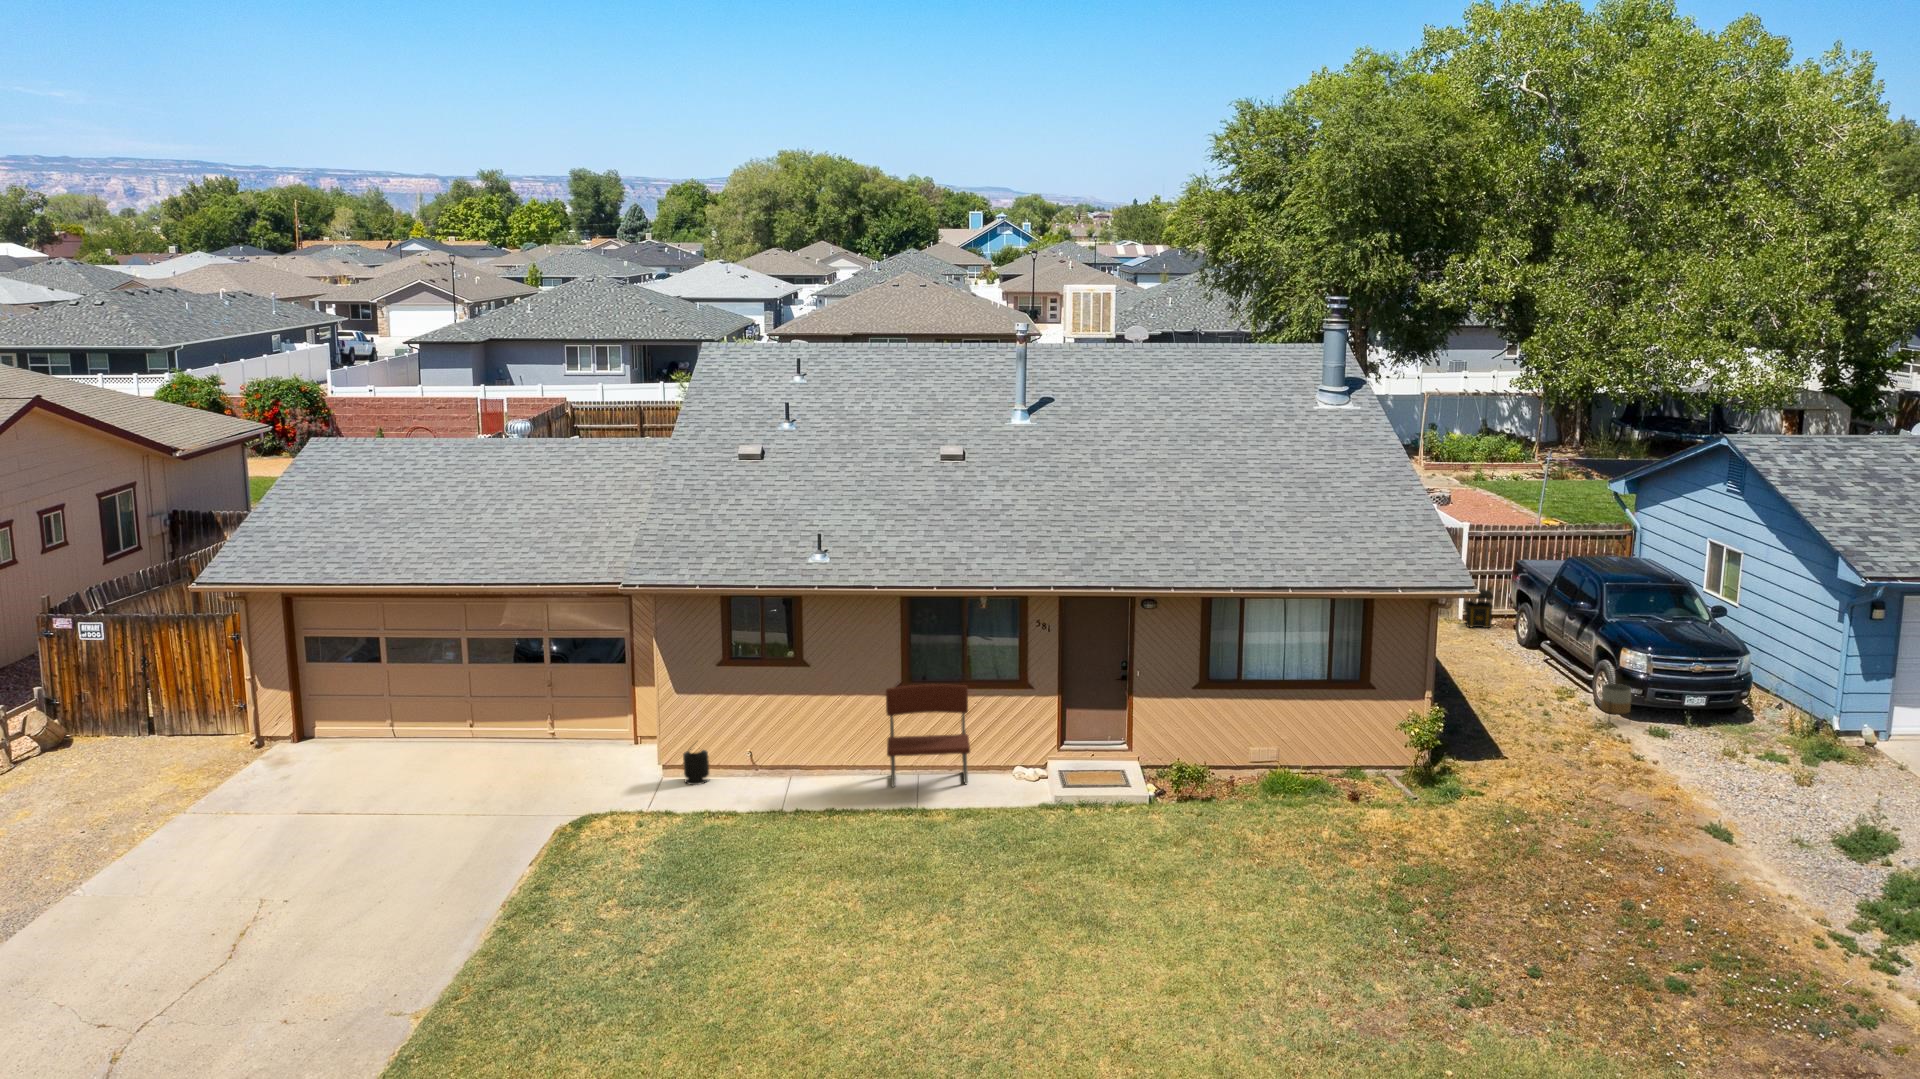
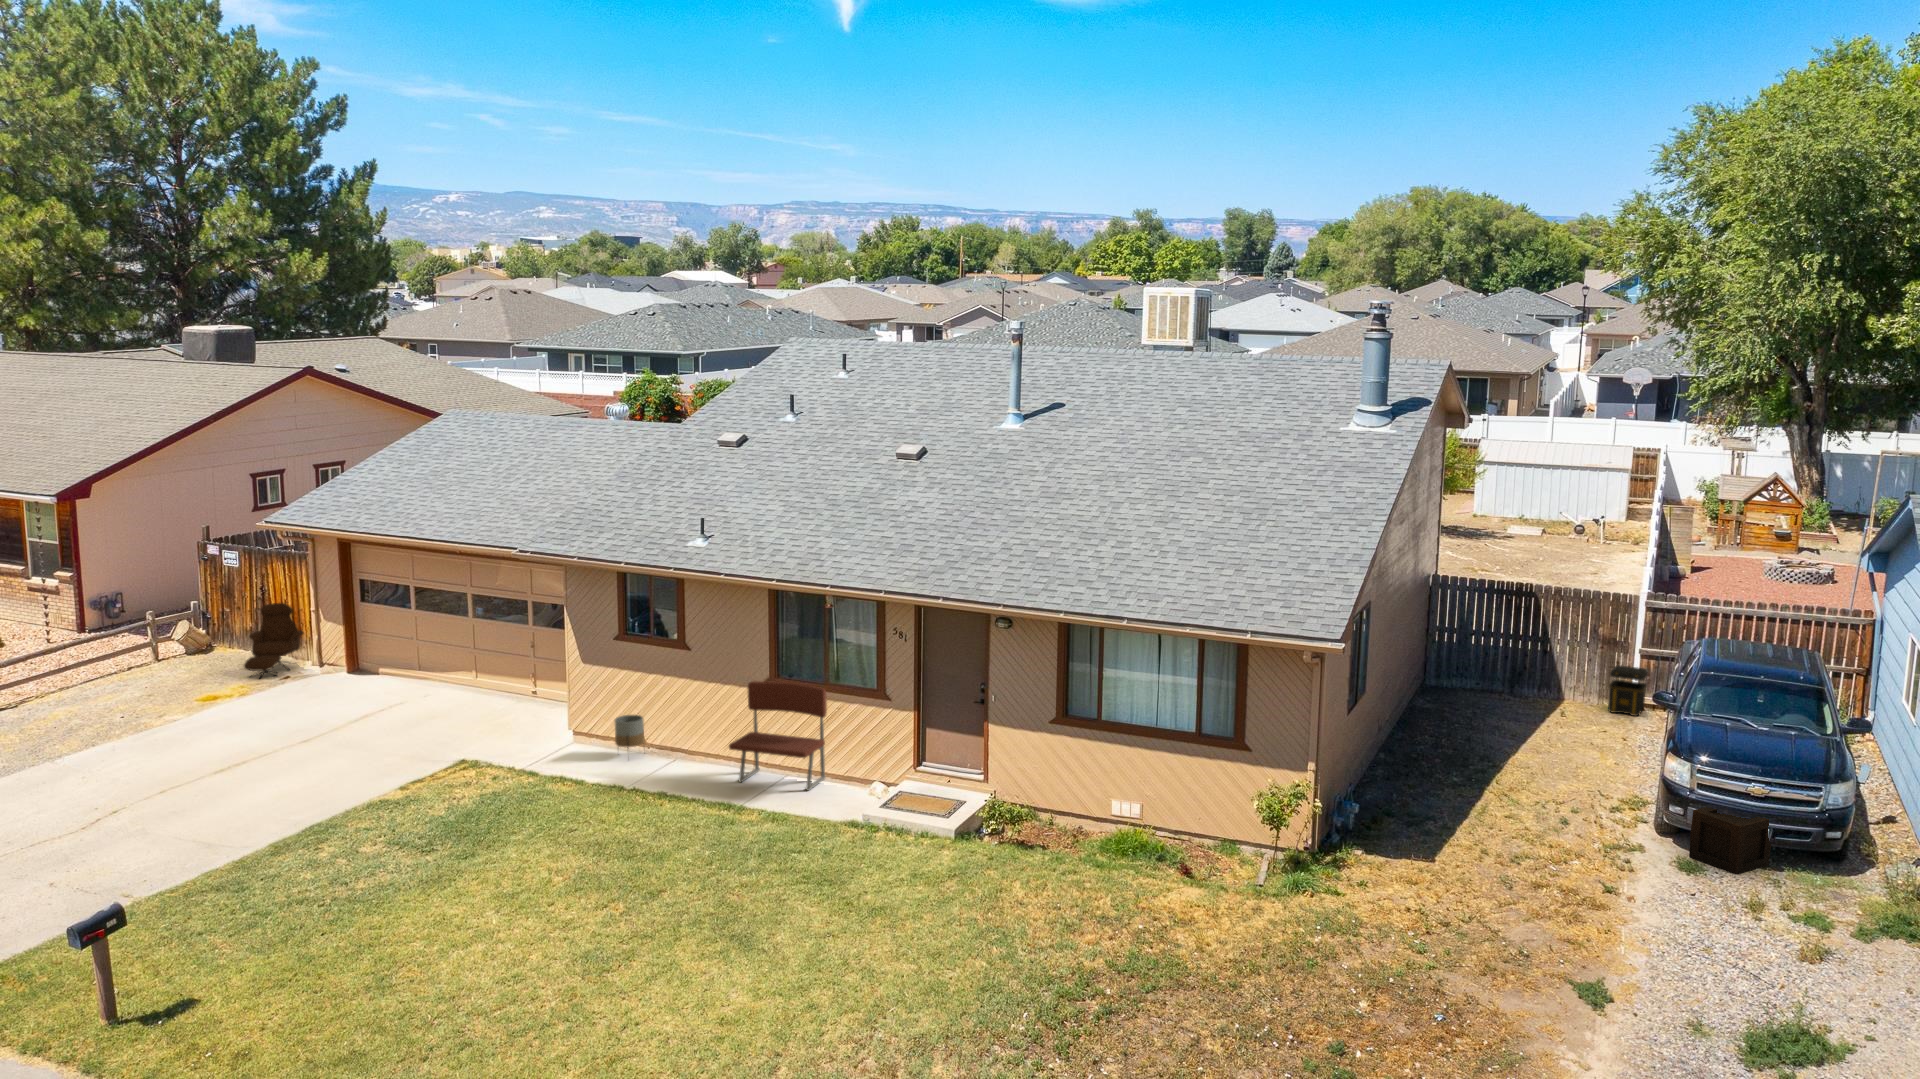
lounge chair: none [145,673,213,766] -> present [244,603,304,678]
wooden crate: none [1655,681,1710,734] -> present [1689,807,1771,875]
planter: present [1601,684,1632,714] -> present [615,715,644,748]
trash can: present [683,749,709,785] -> none [578,711,604,753]

